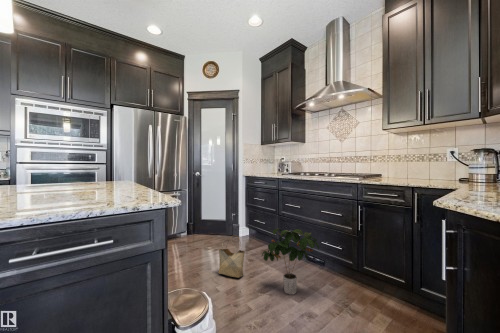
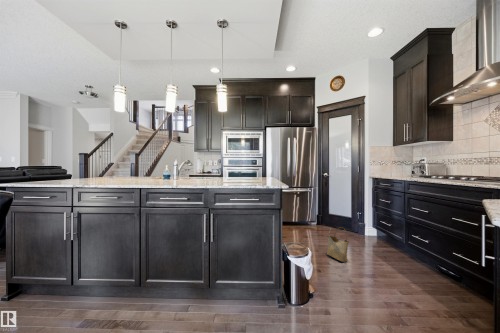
potted plant: present [262,229,319,294] -> none [358,225,416,288]

